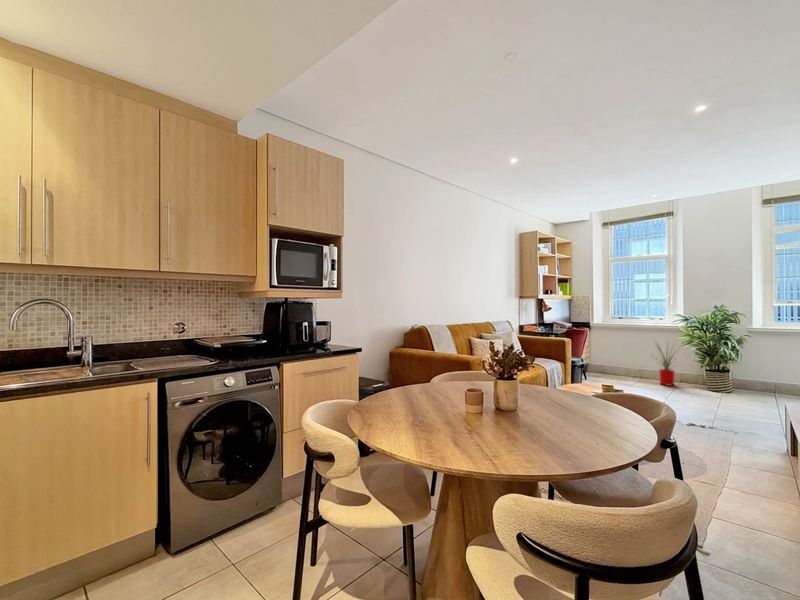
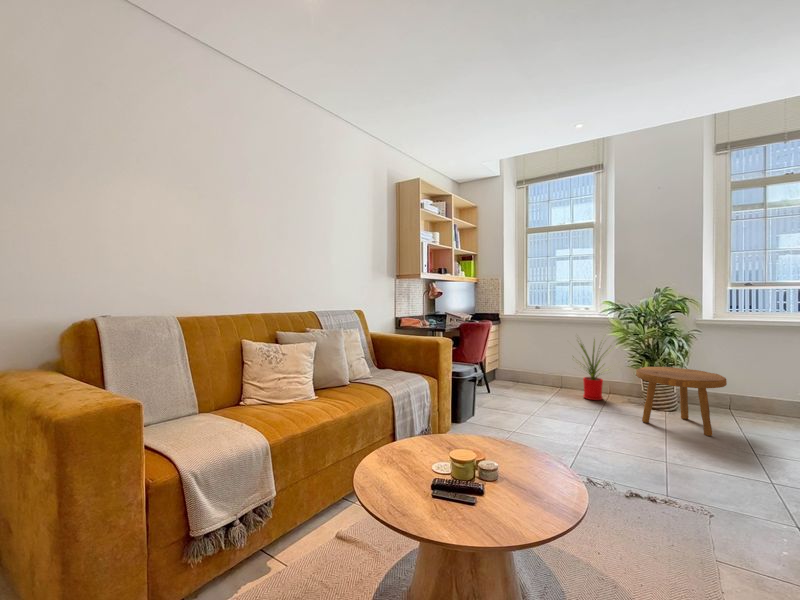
footstool: none [698,361,763,405] -> present [636,367,727,436]

